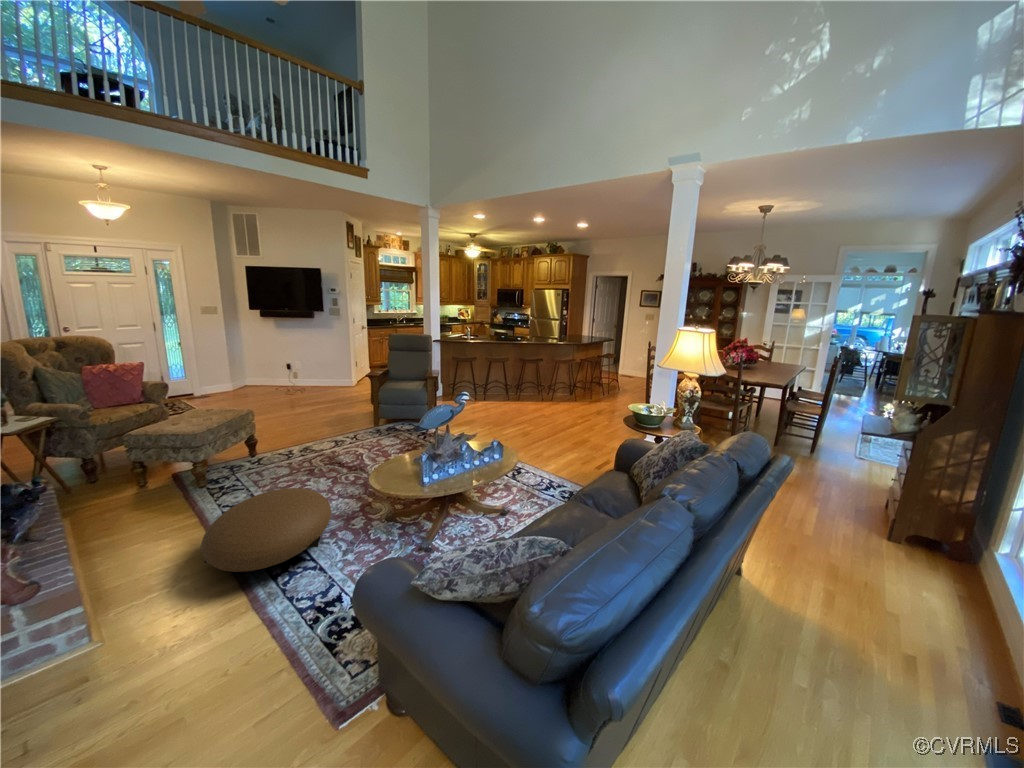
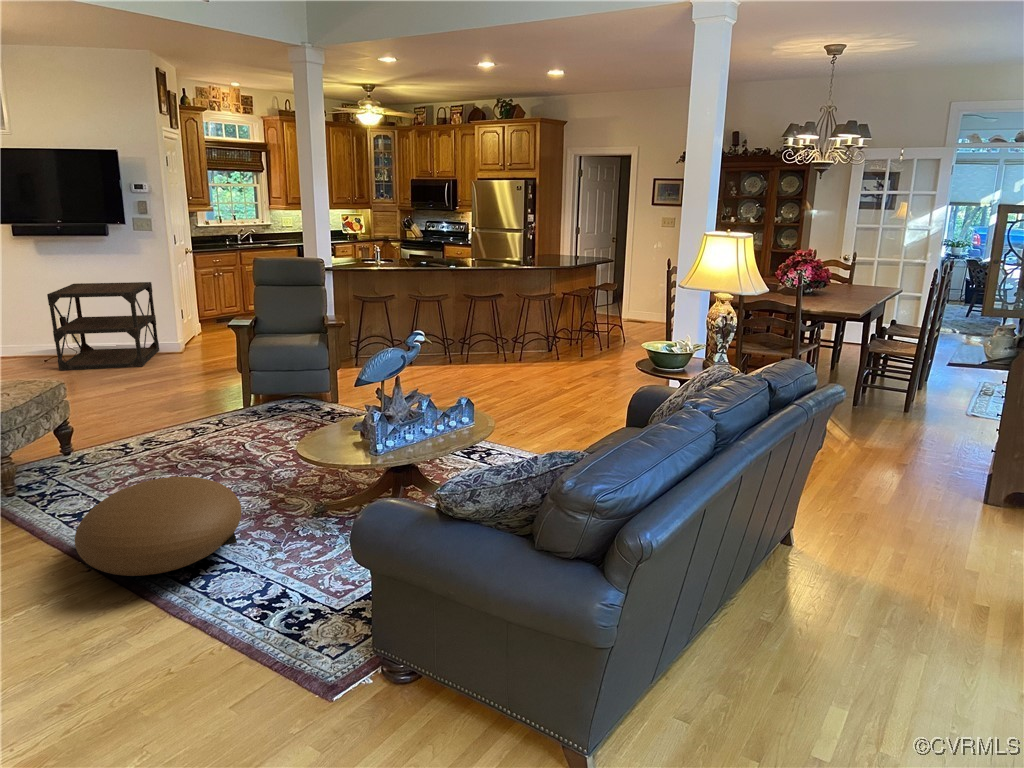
side table: none [277,345,342,395] -> present [47,282,159,370]

